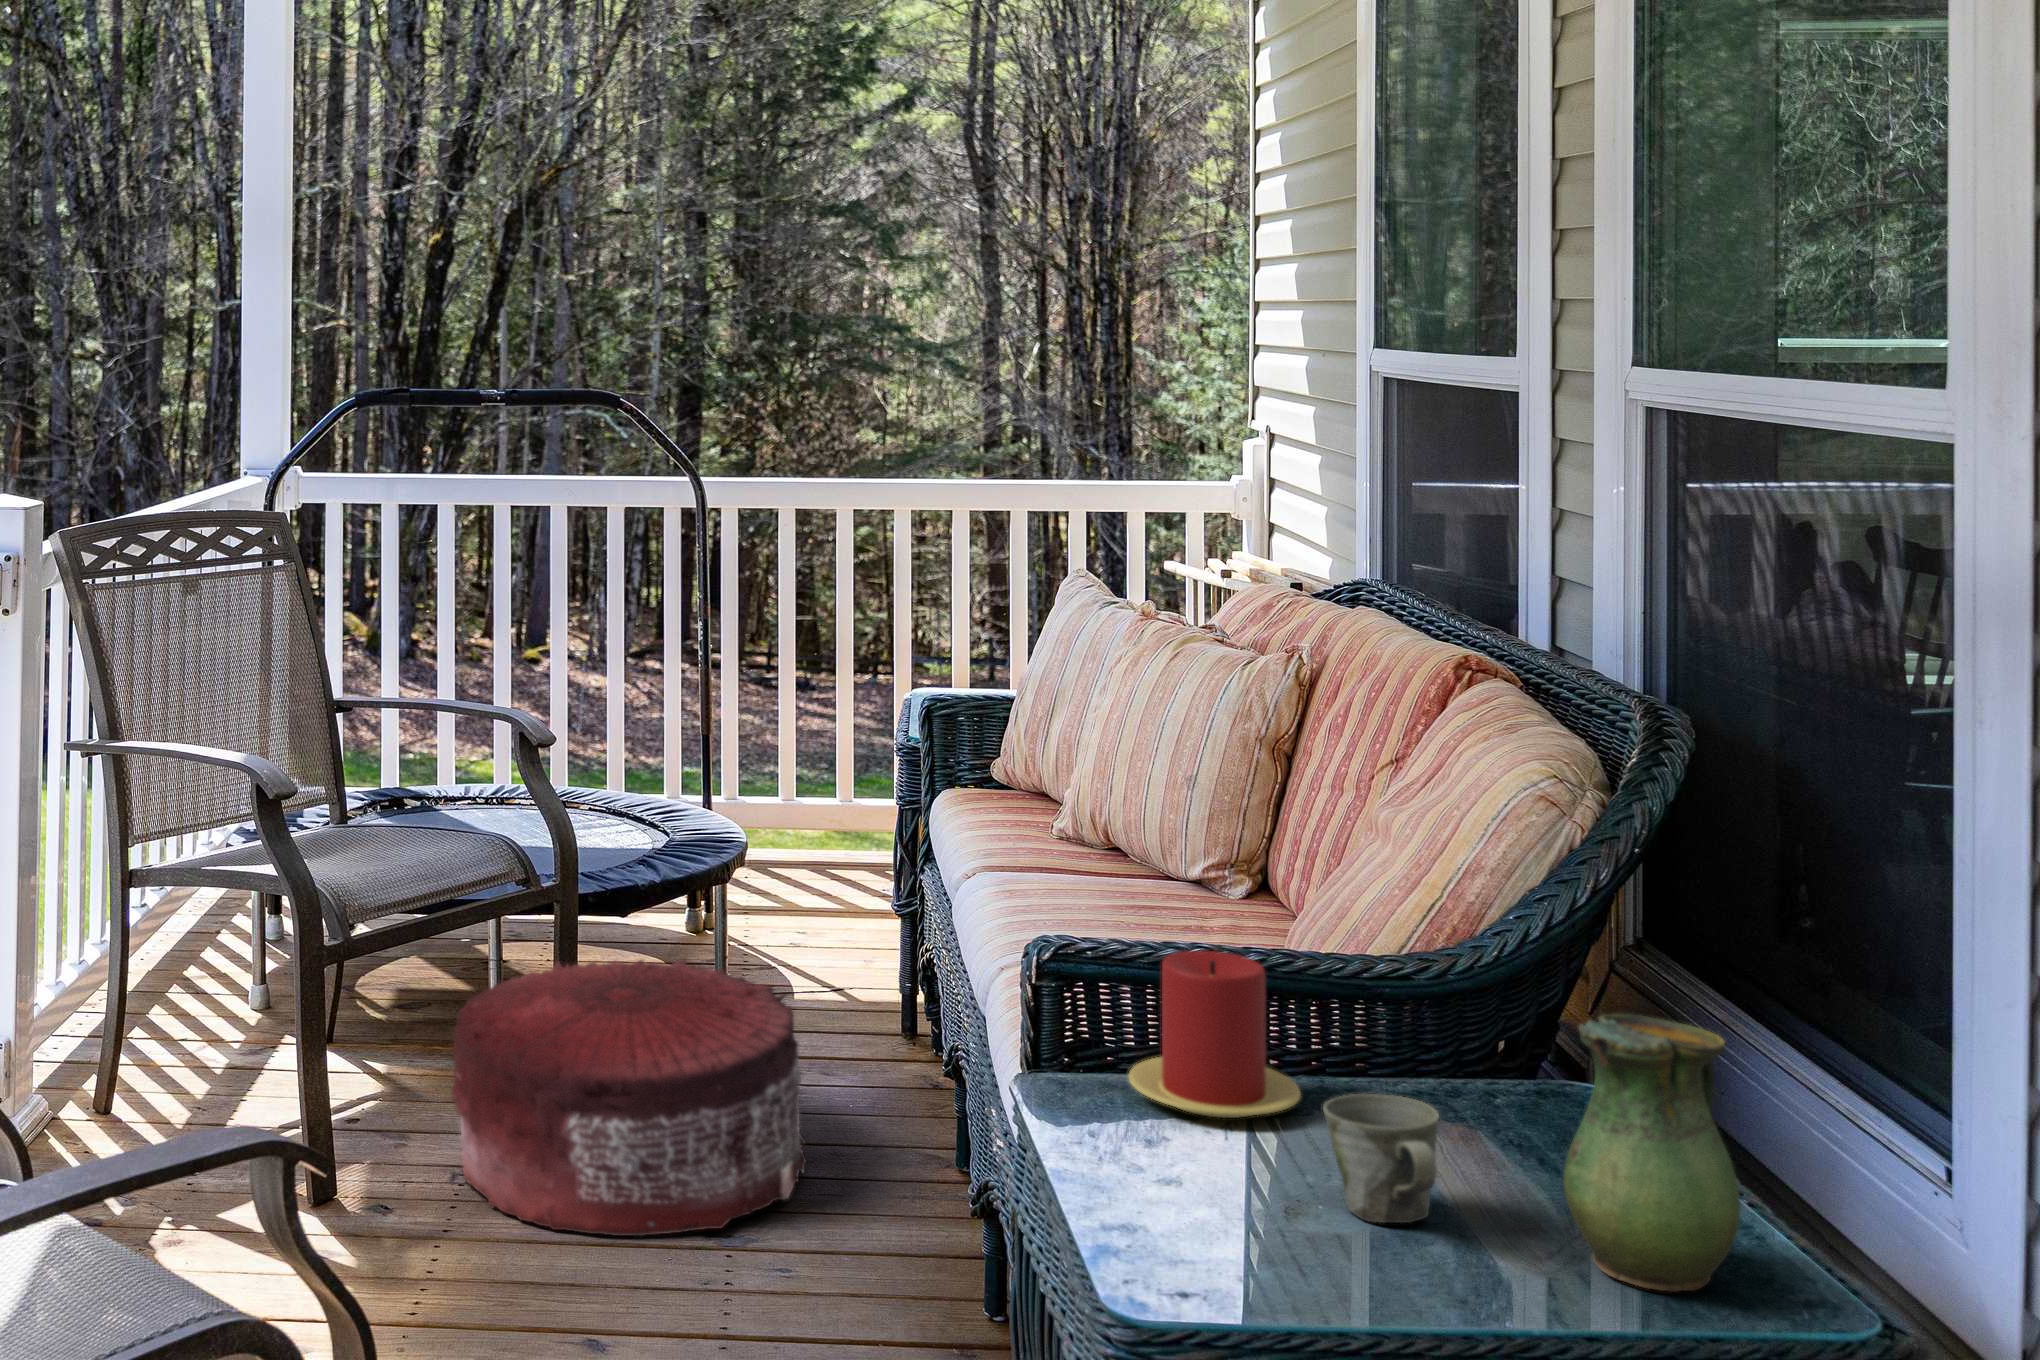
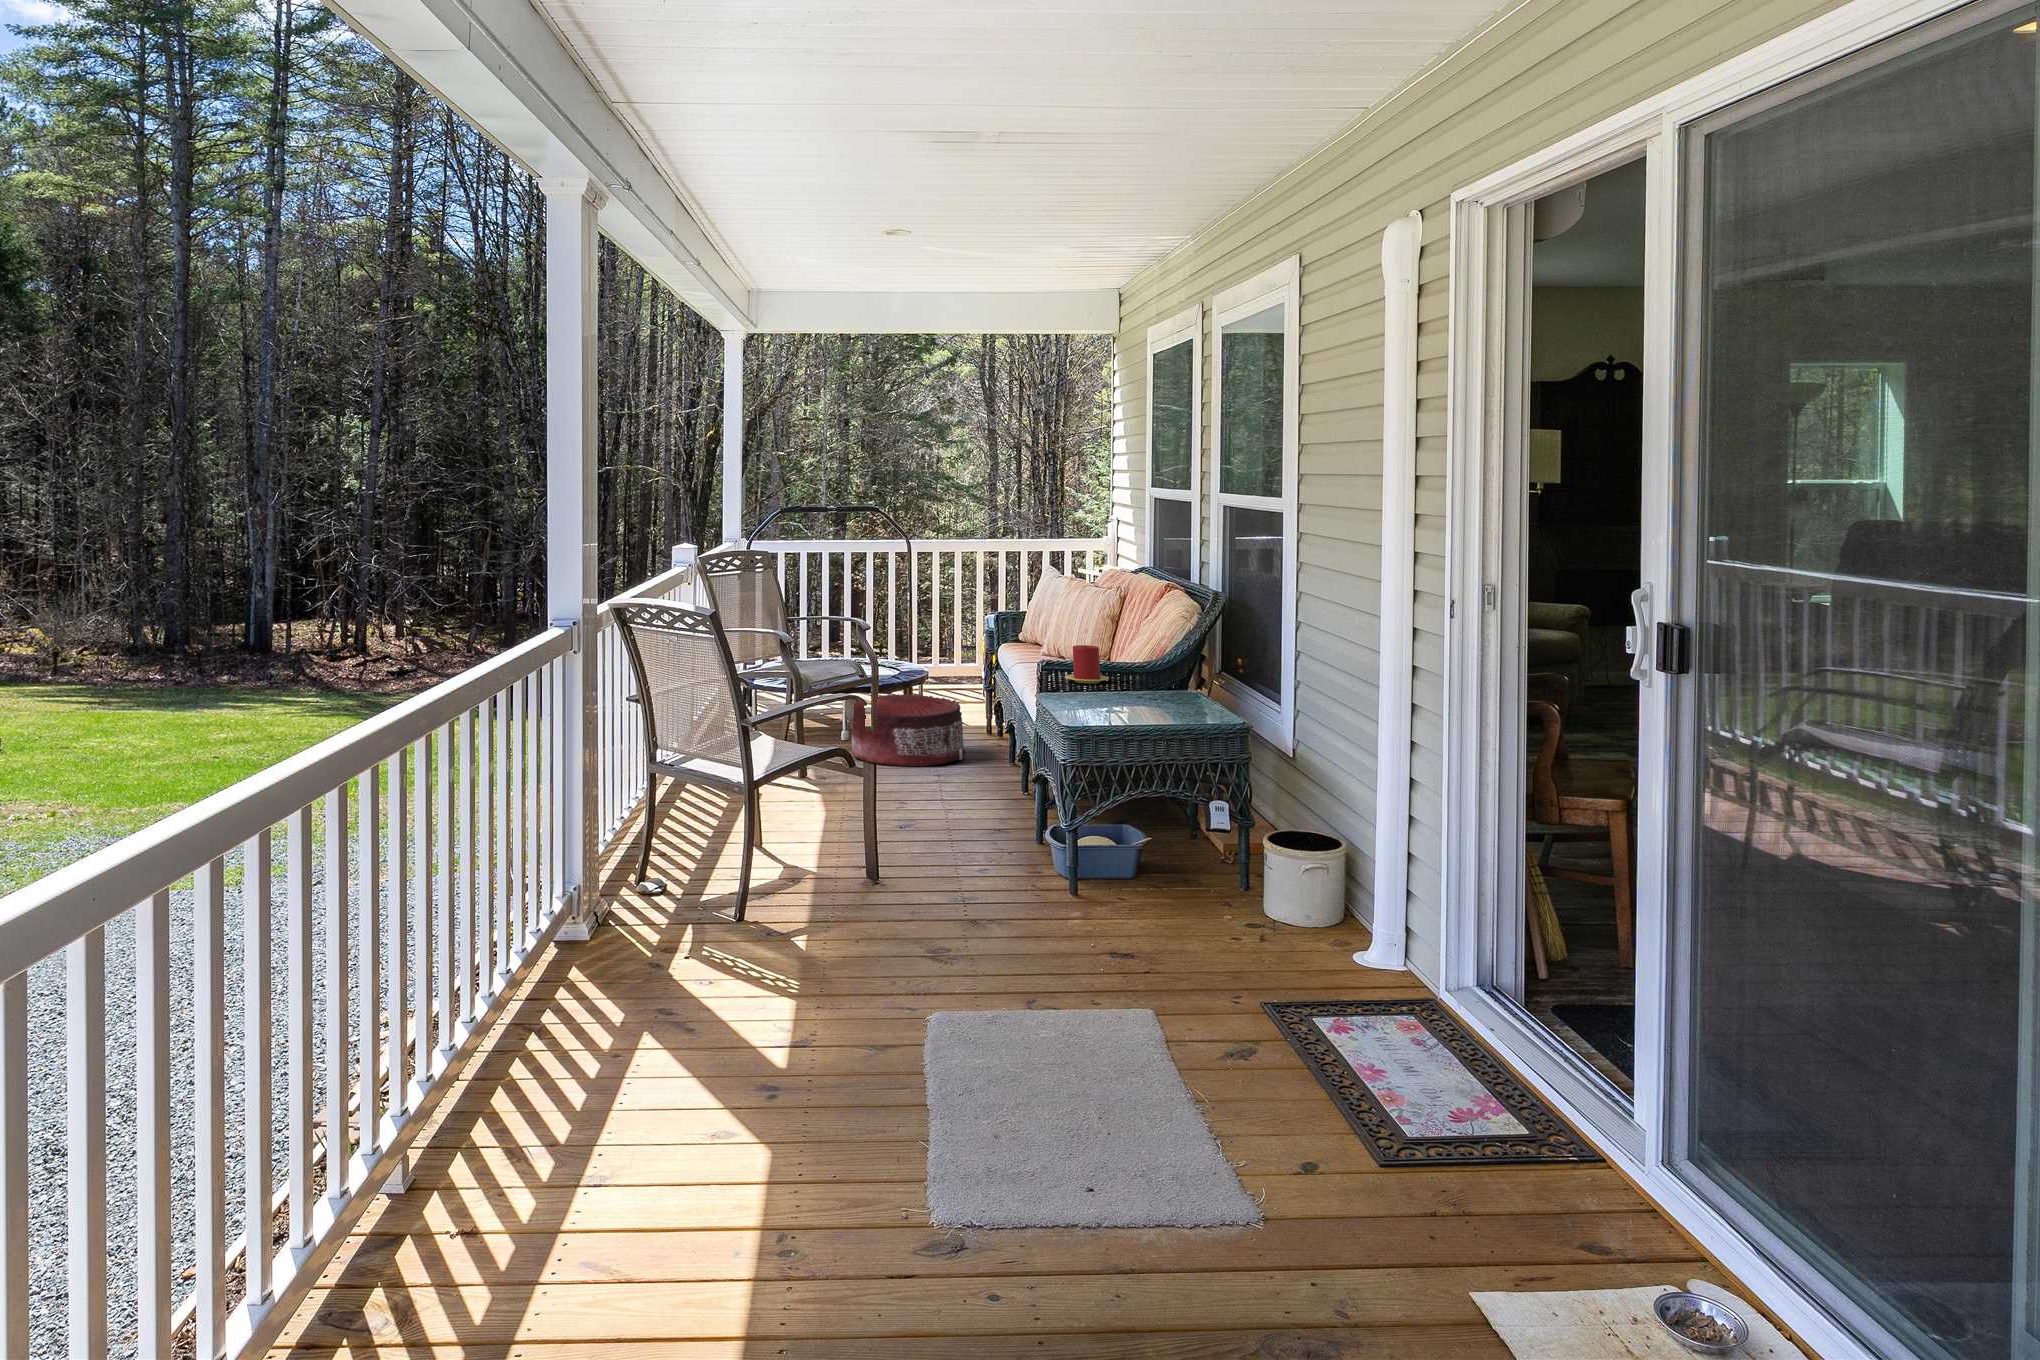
pitcher: present [1563,1014,1741,1292] -> none [1163,640,1200,697]
mug: present [1323,1094,1439,1223] -> none [1110,666,1137,692]

